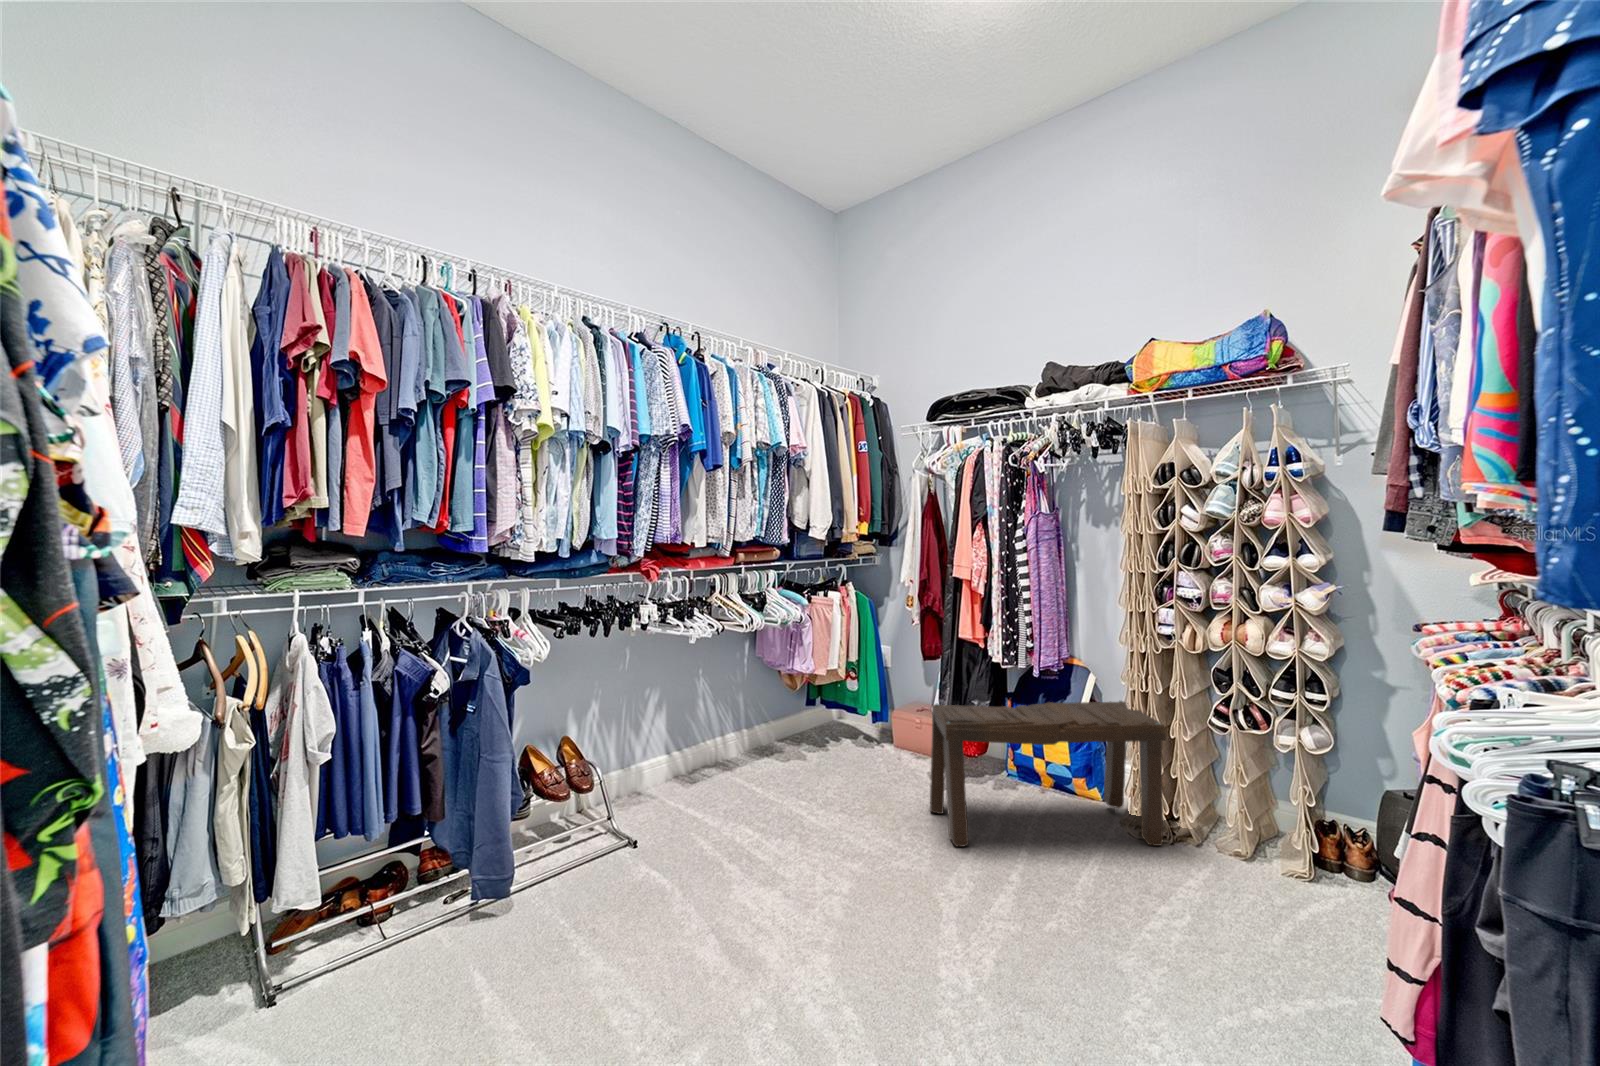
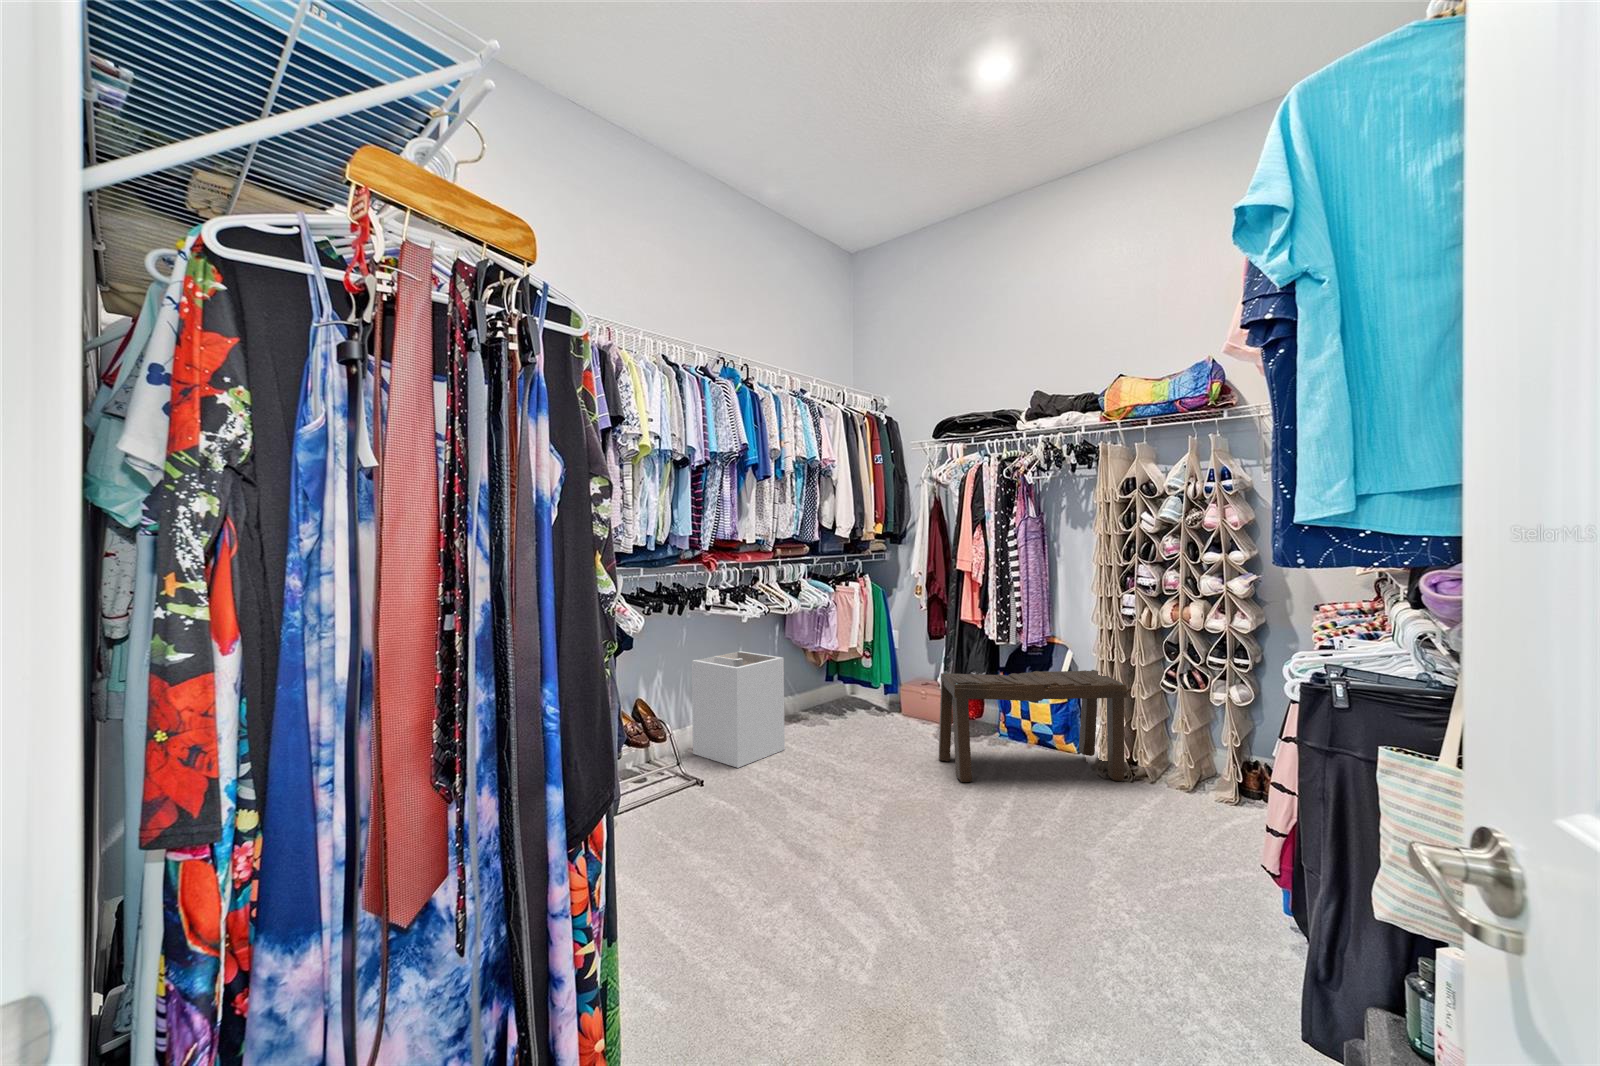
laundry hamper: none [632,675,745,822] -> present [692,651,785,768]

